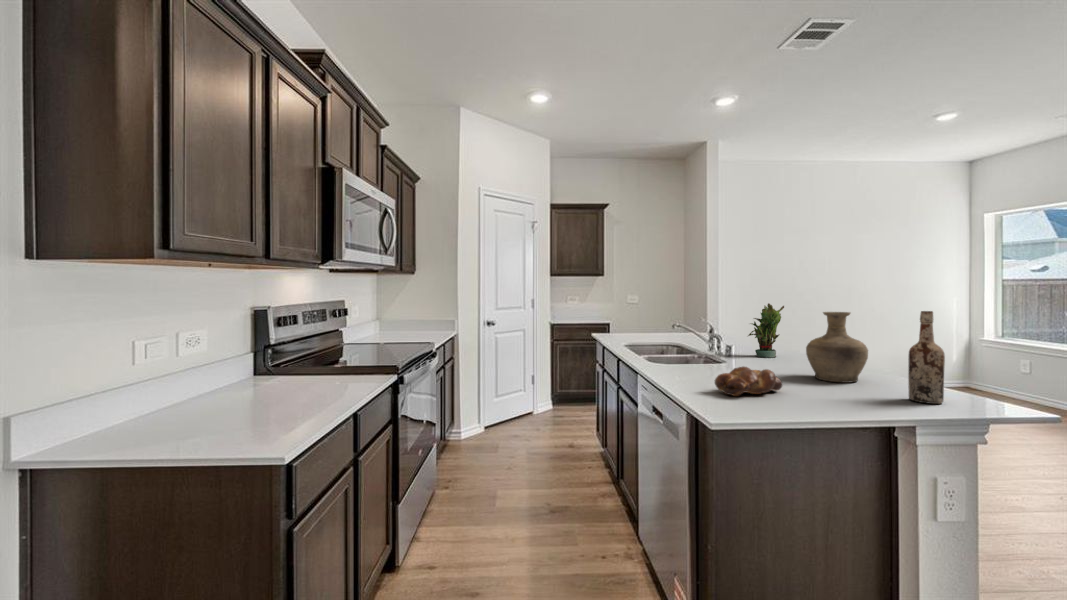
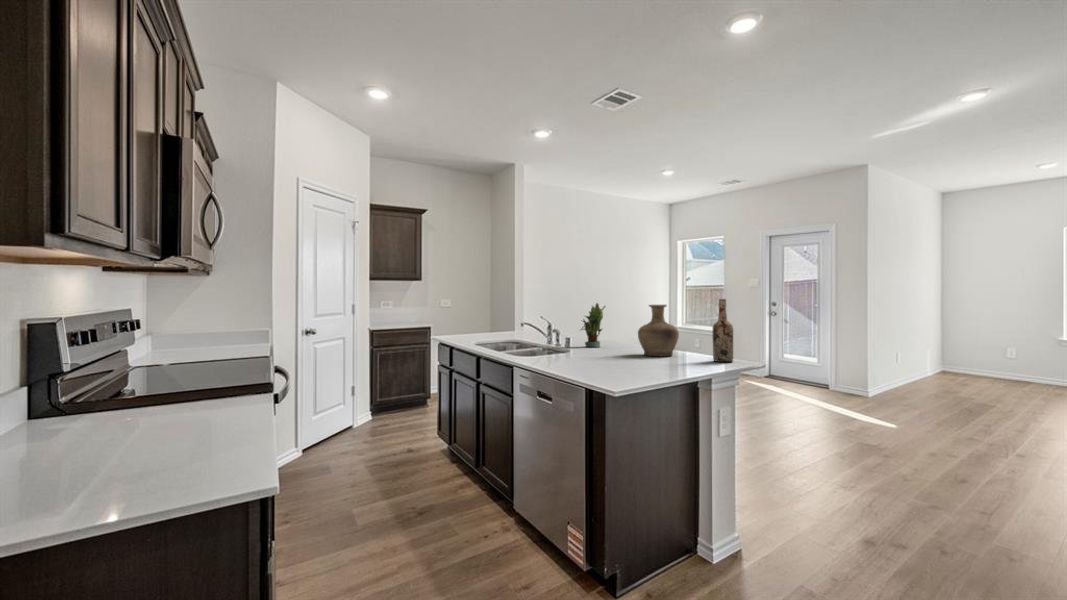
bread loaf: present [715,367,782,396] -> none [594,344,638,366]

